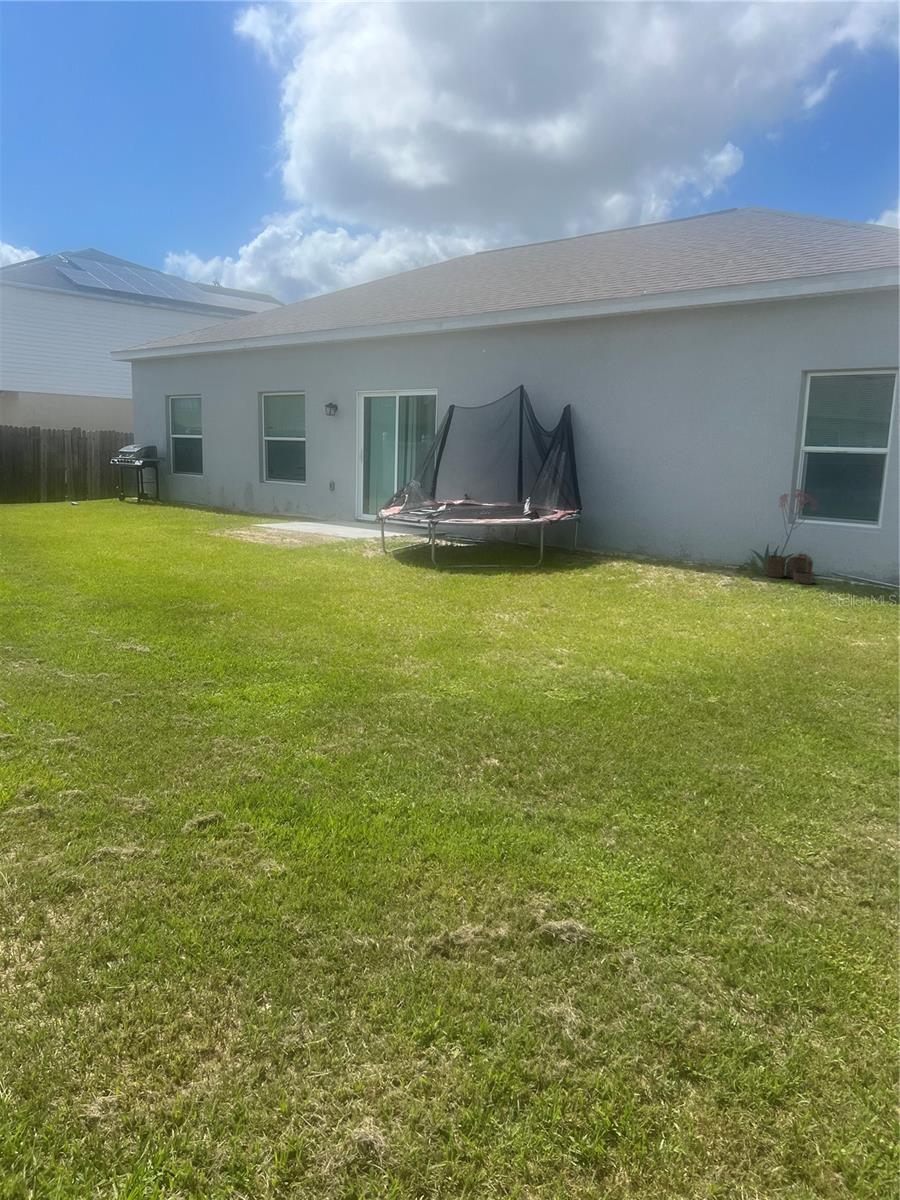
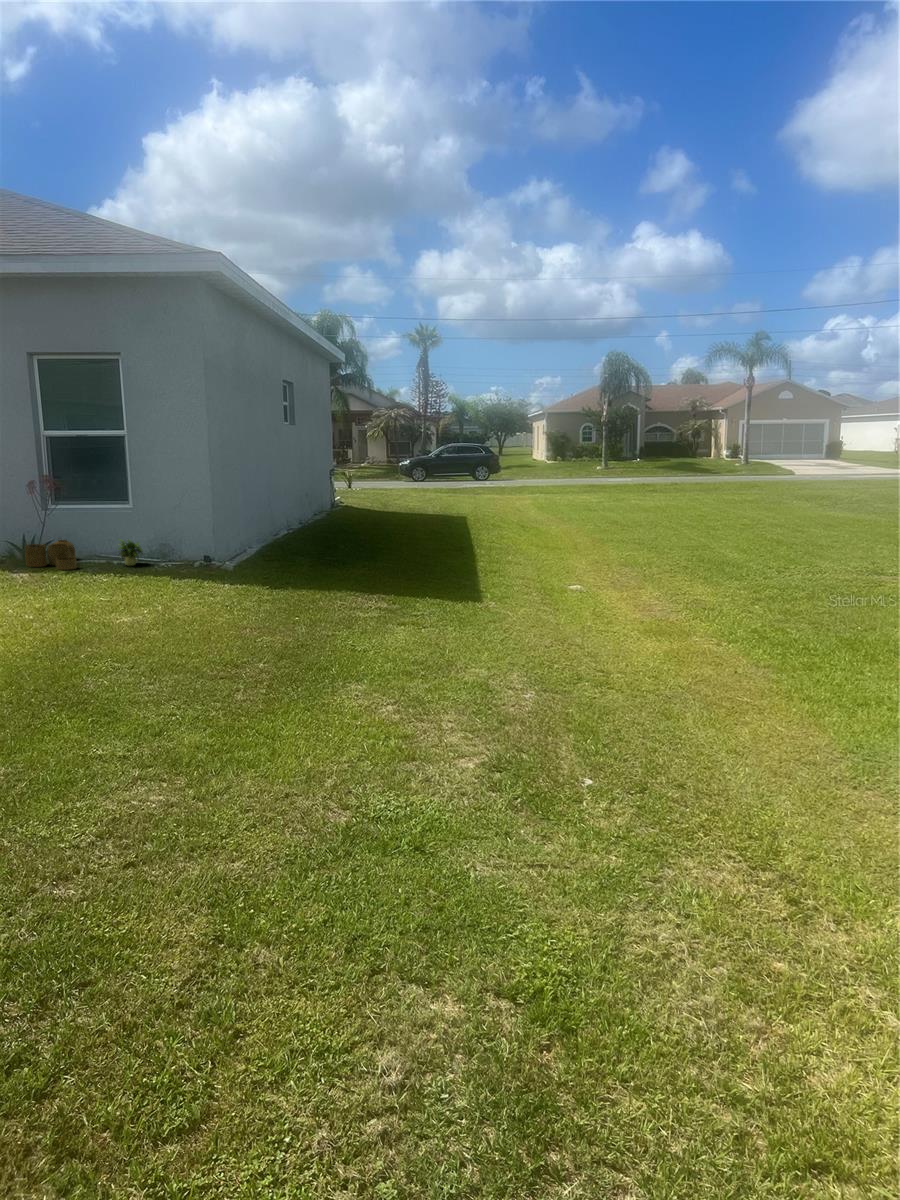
potted plant: none [855,558,885,587] -> present [117,540,143,566]

